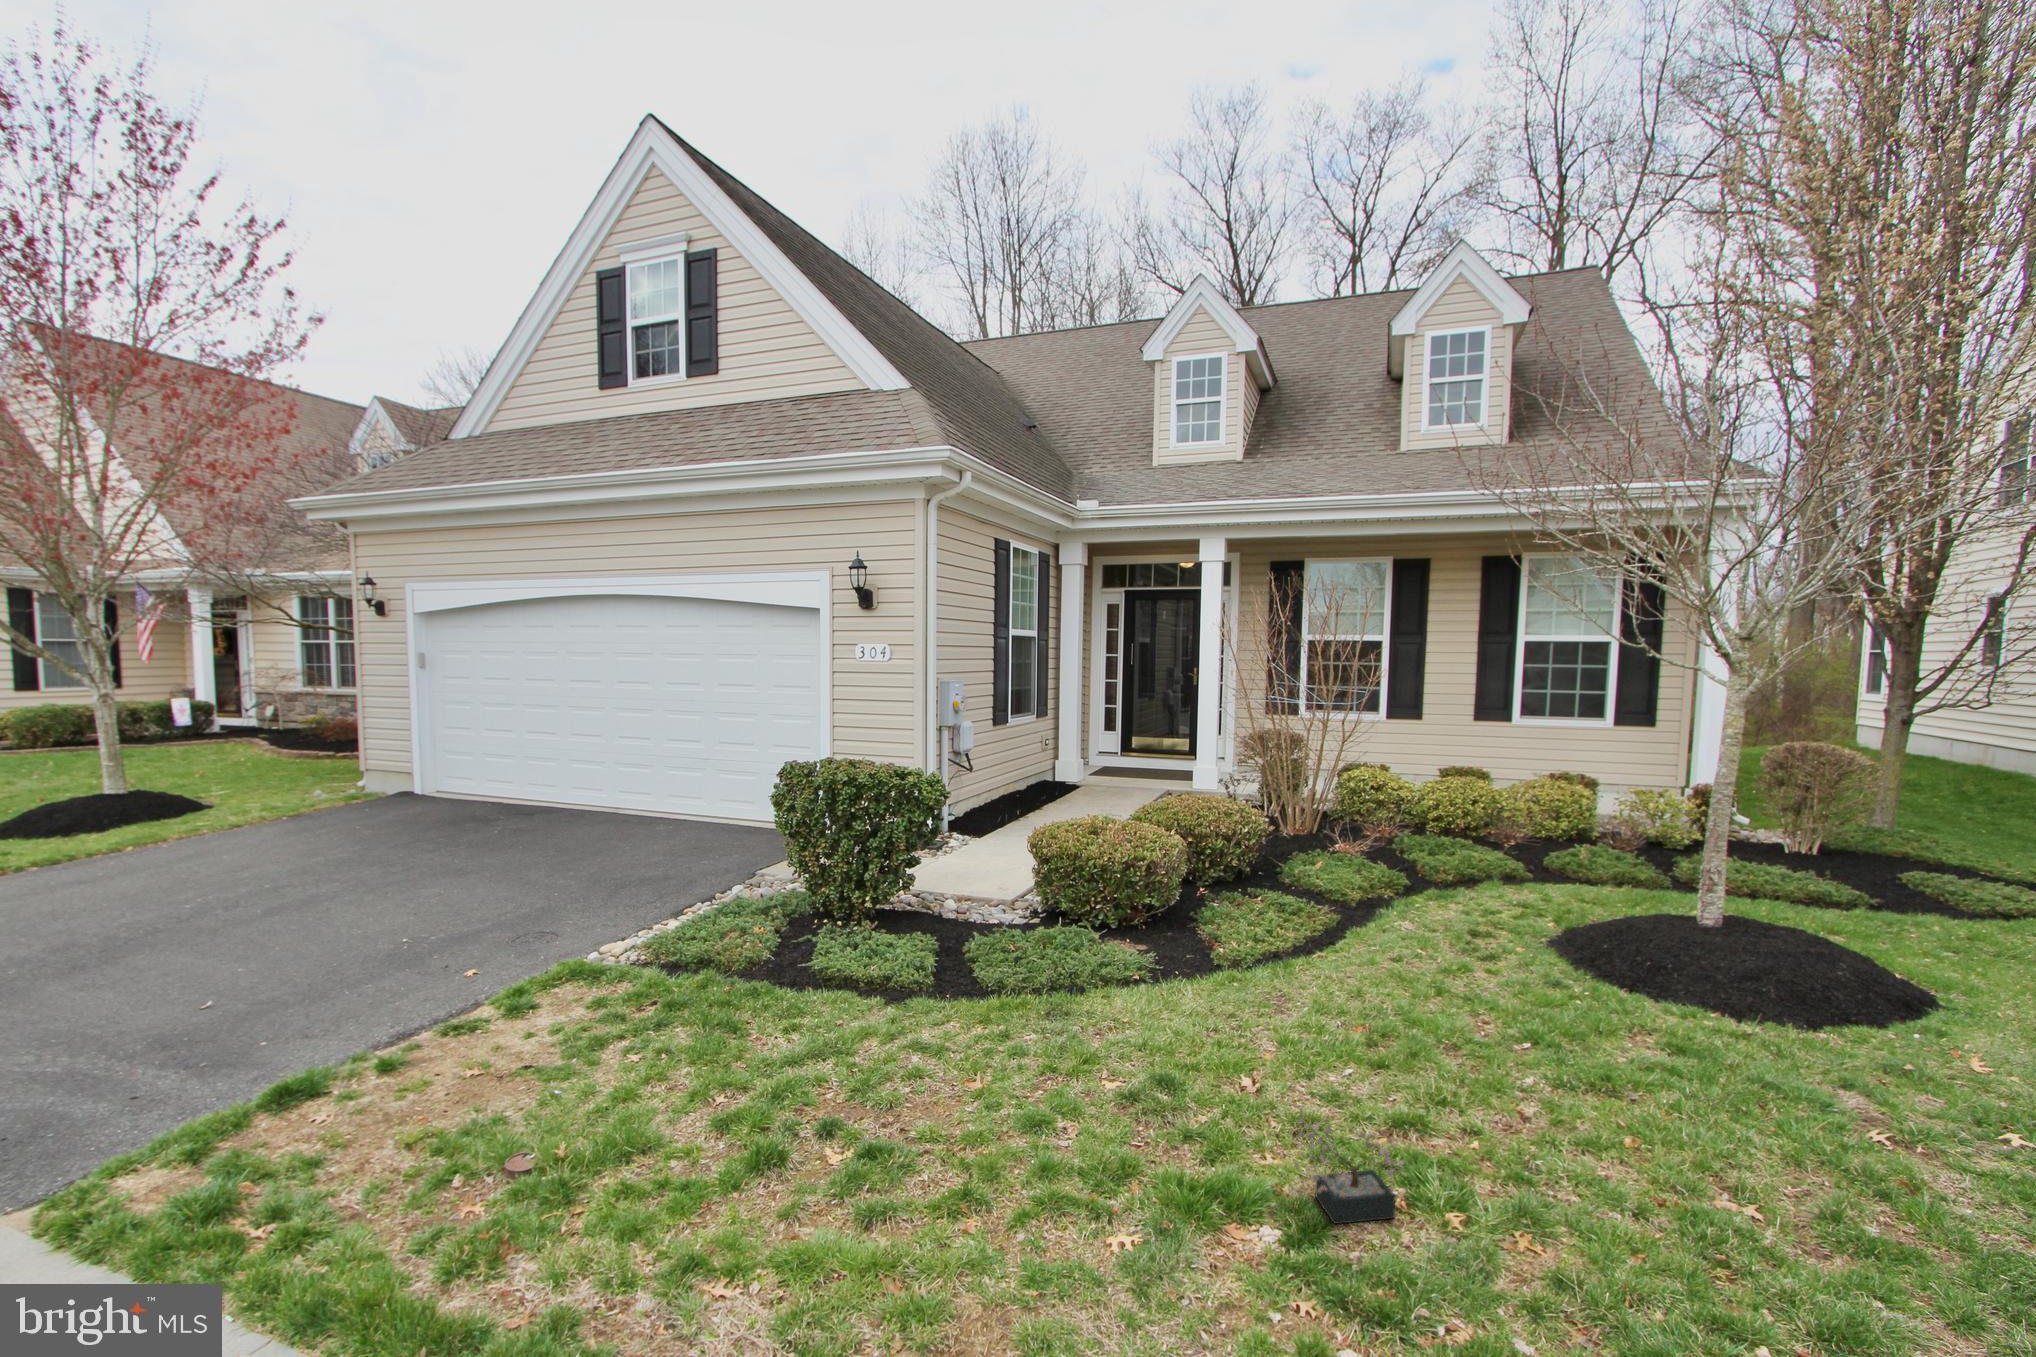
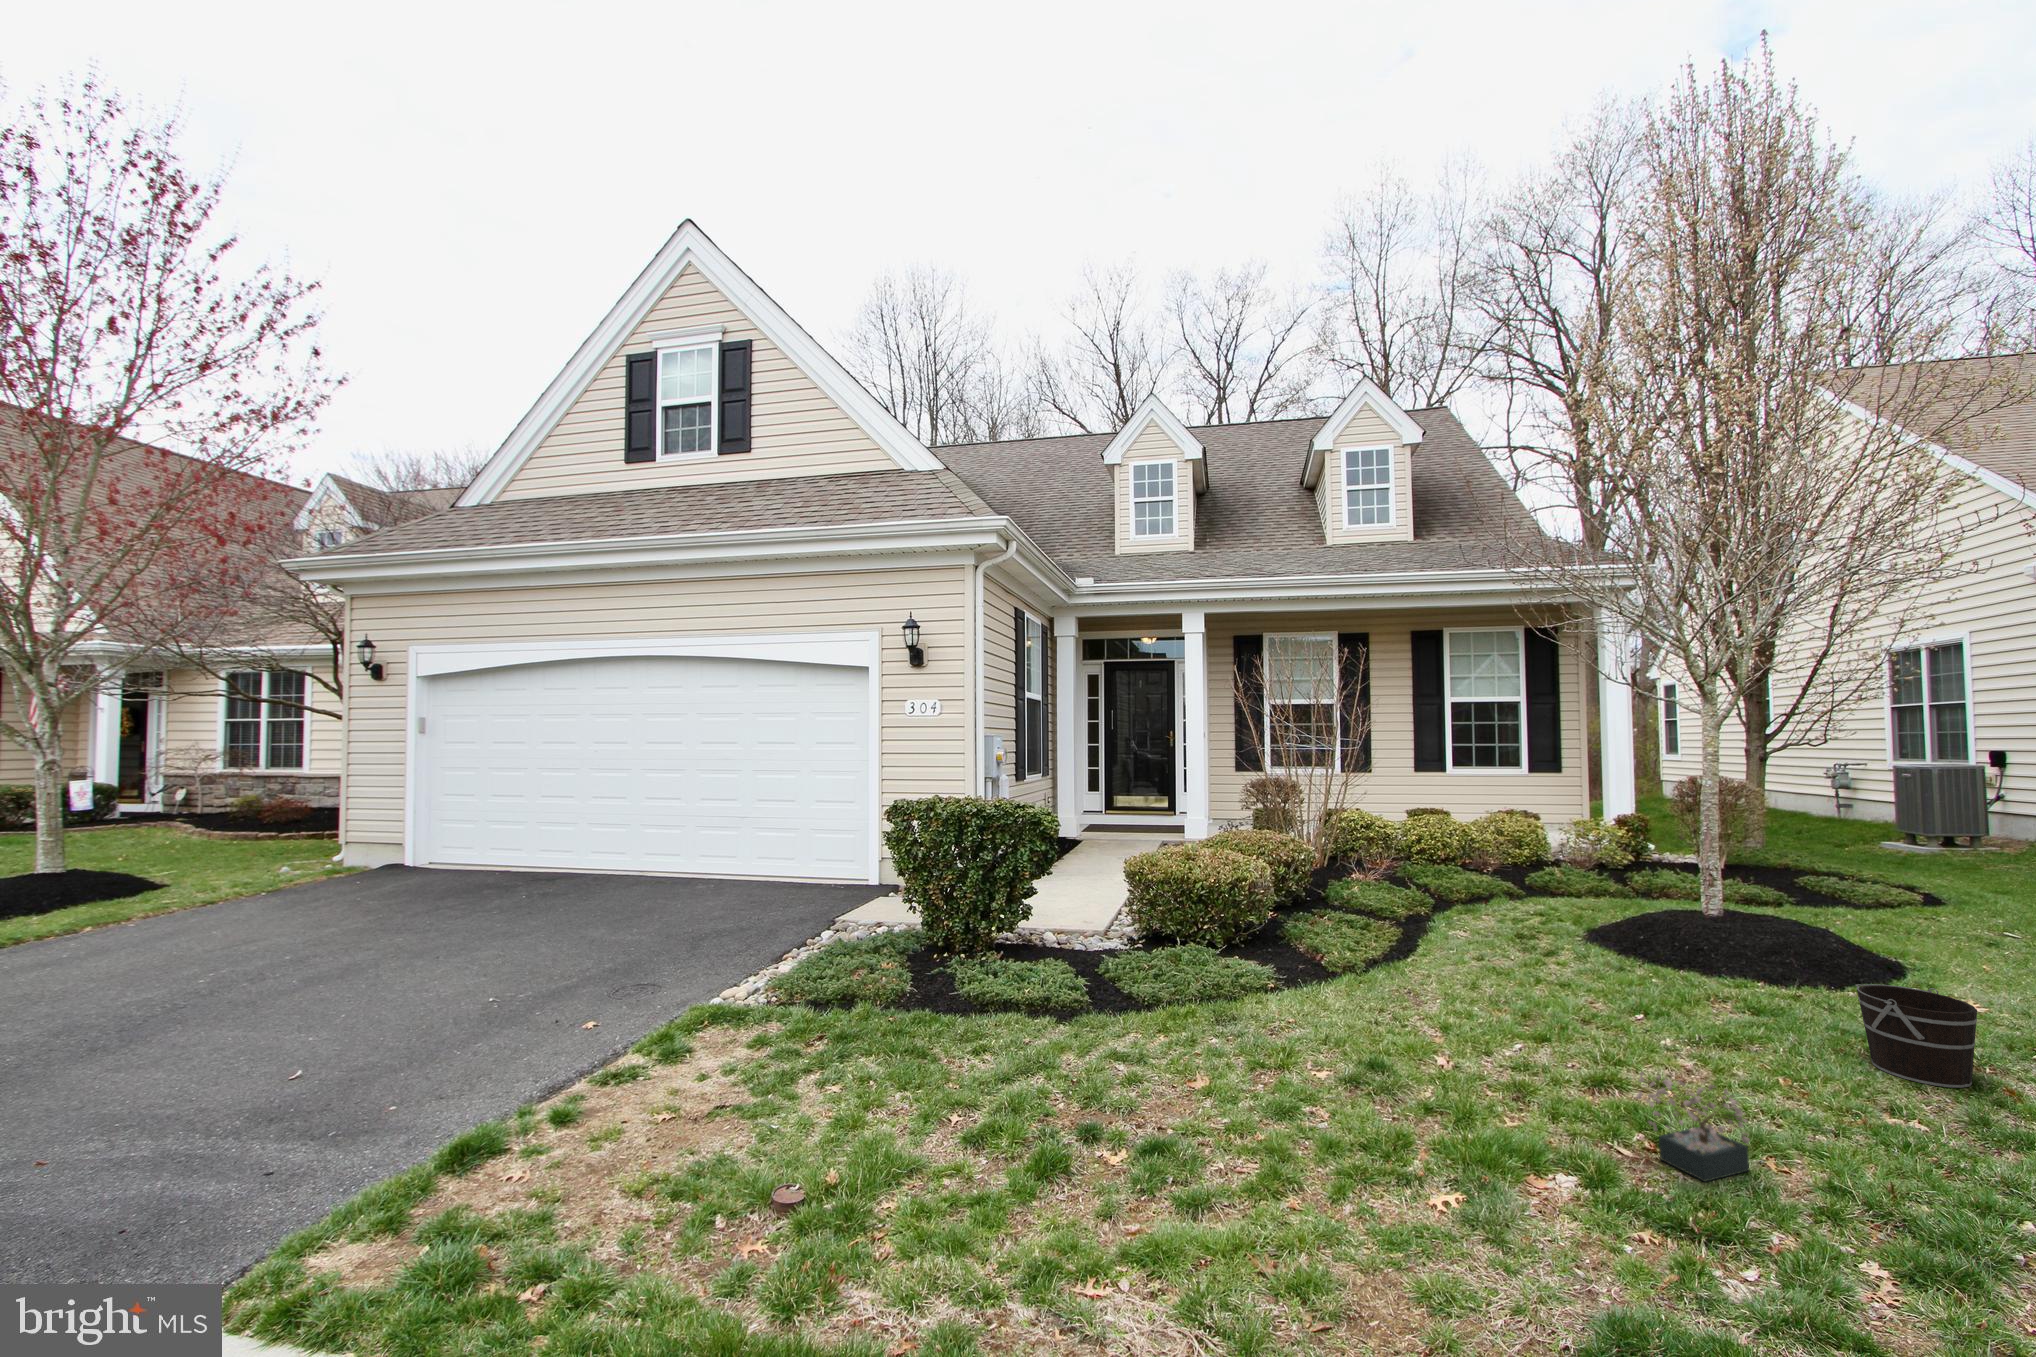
bucket: none [1675,1035,1787,1157] -> present [1856,984,1977,1088]

